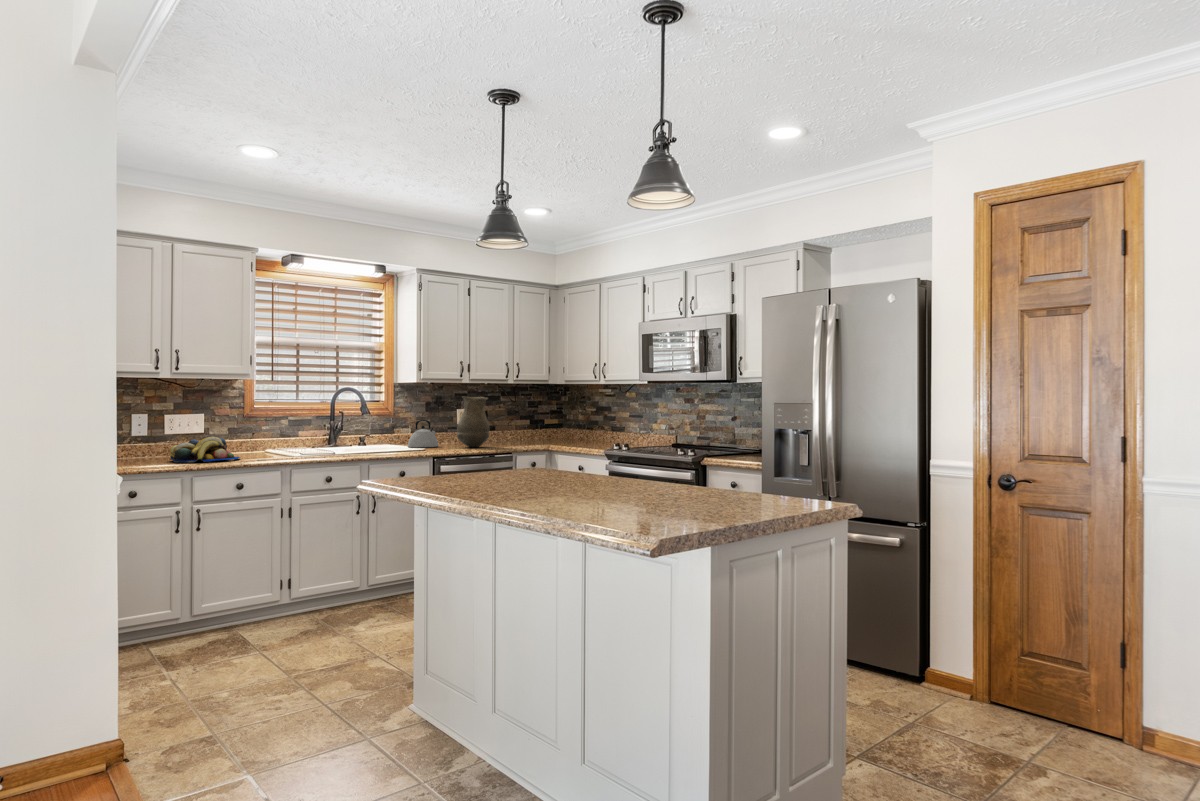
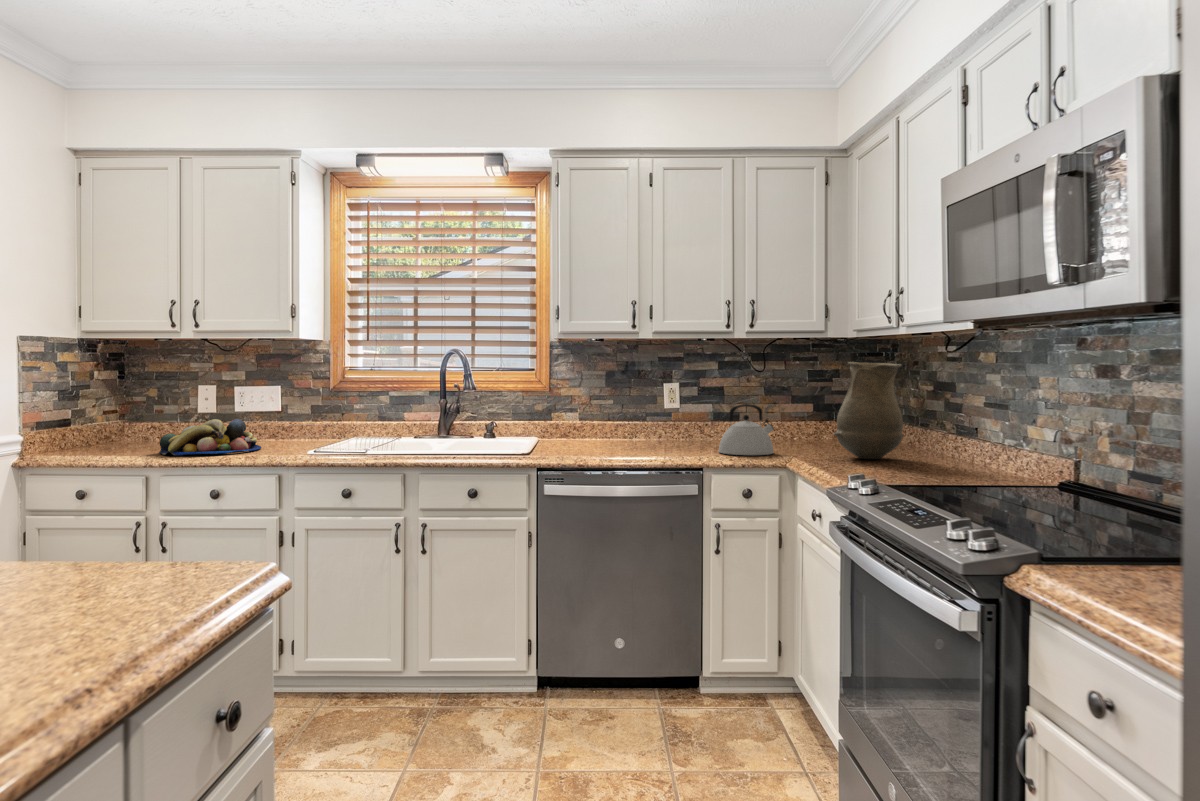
vase: present [457,397,489,447] -> present [834,362,904,459]
kettle: present [408,420,438,447] -> present [719,404,774,455]

